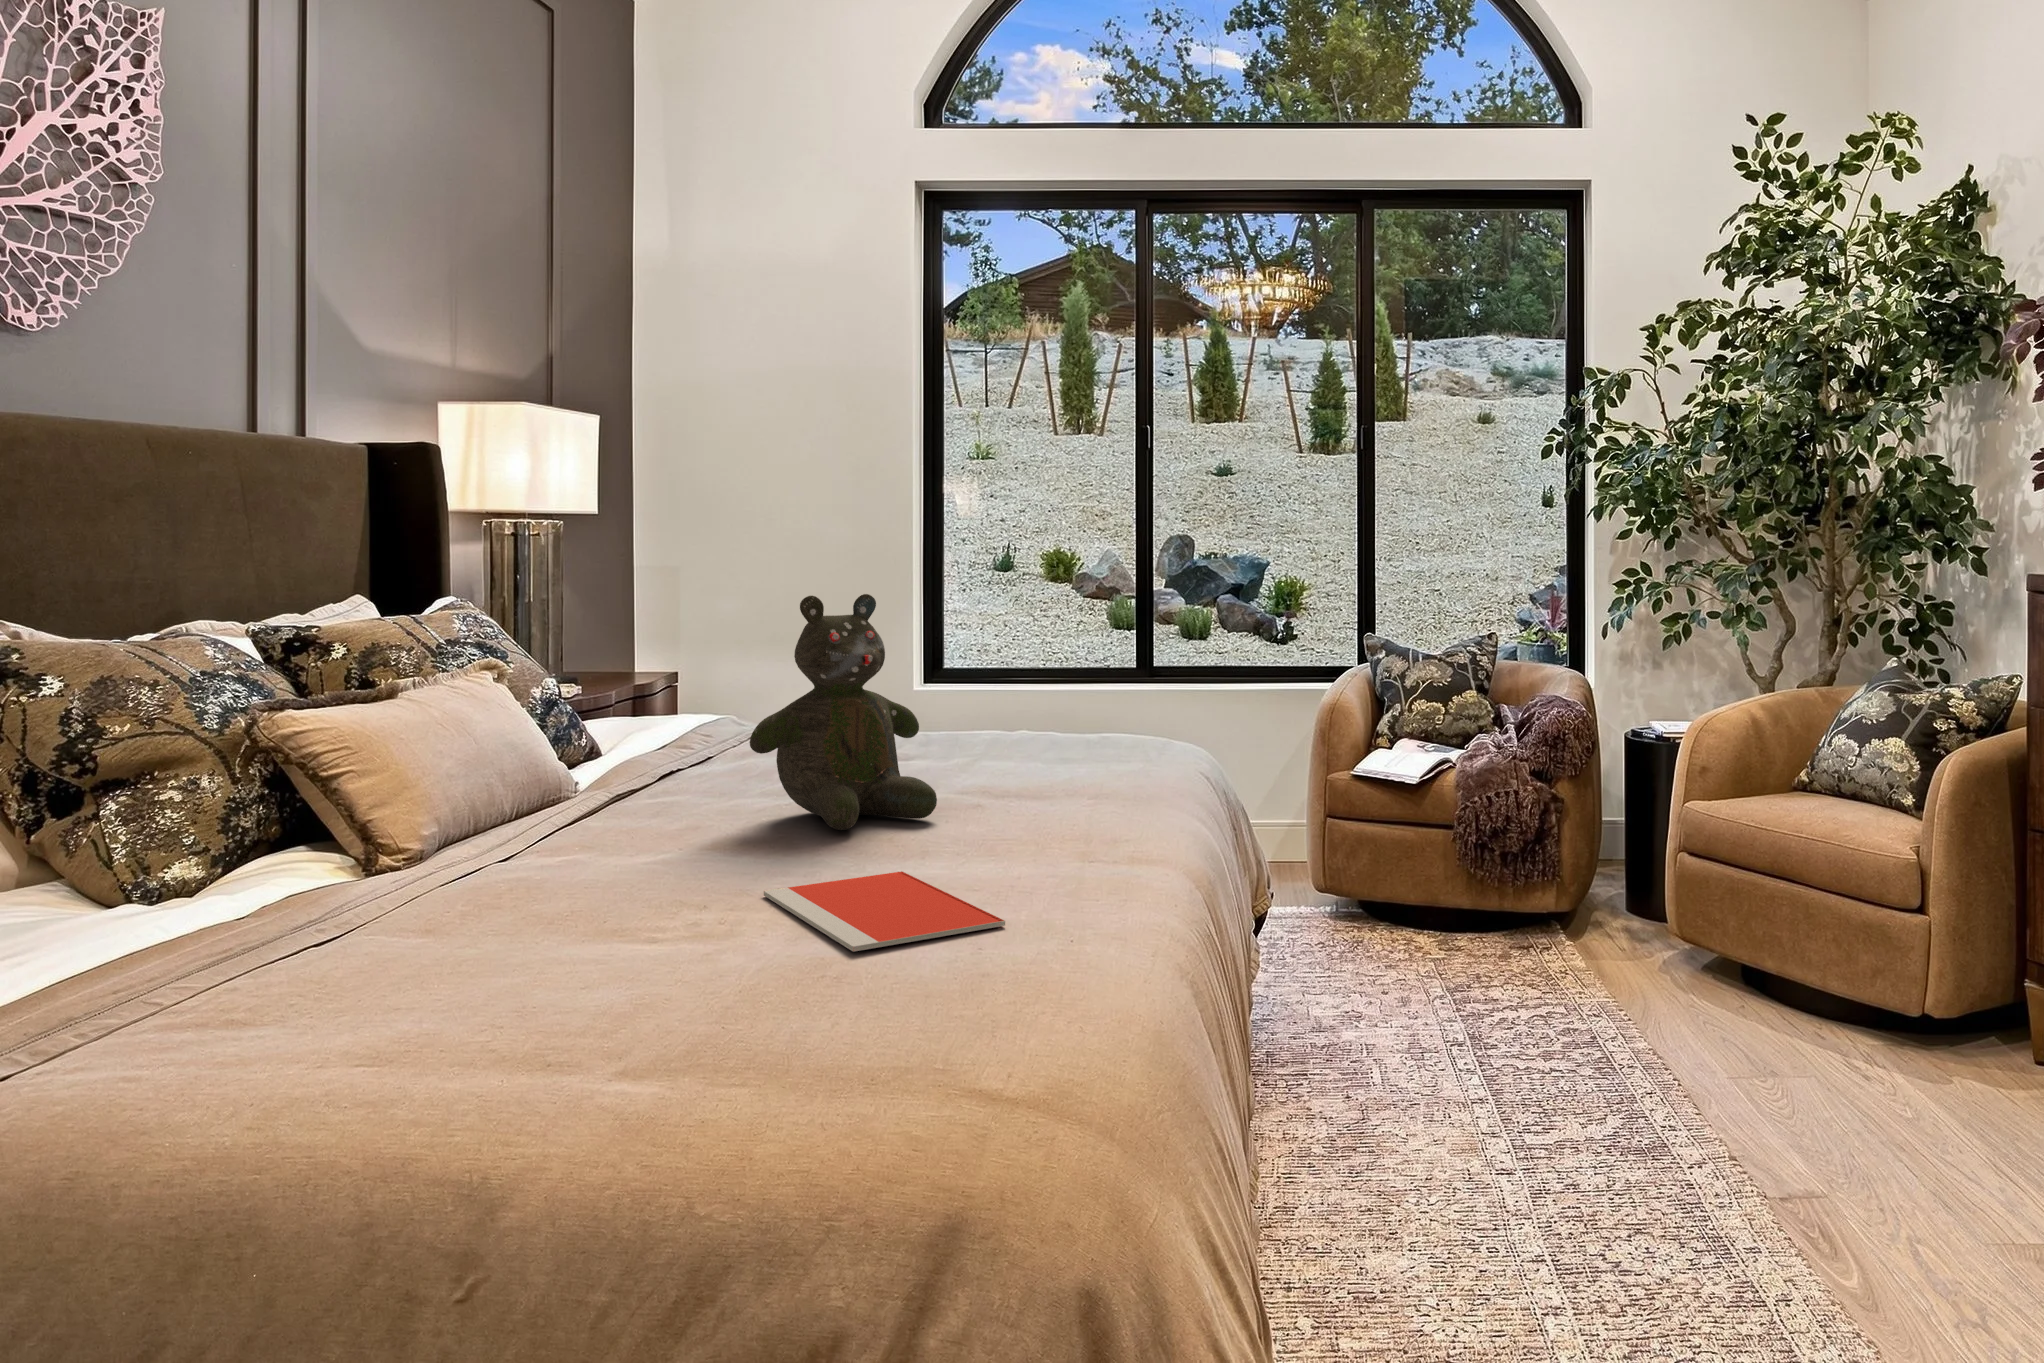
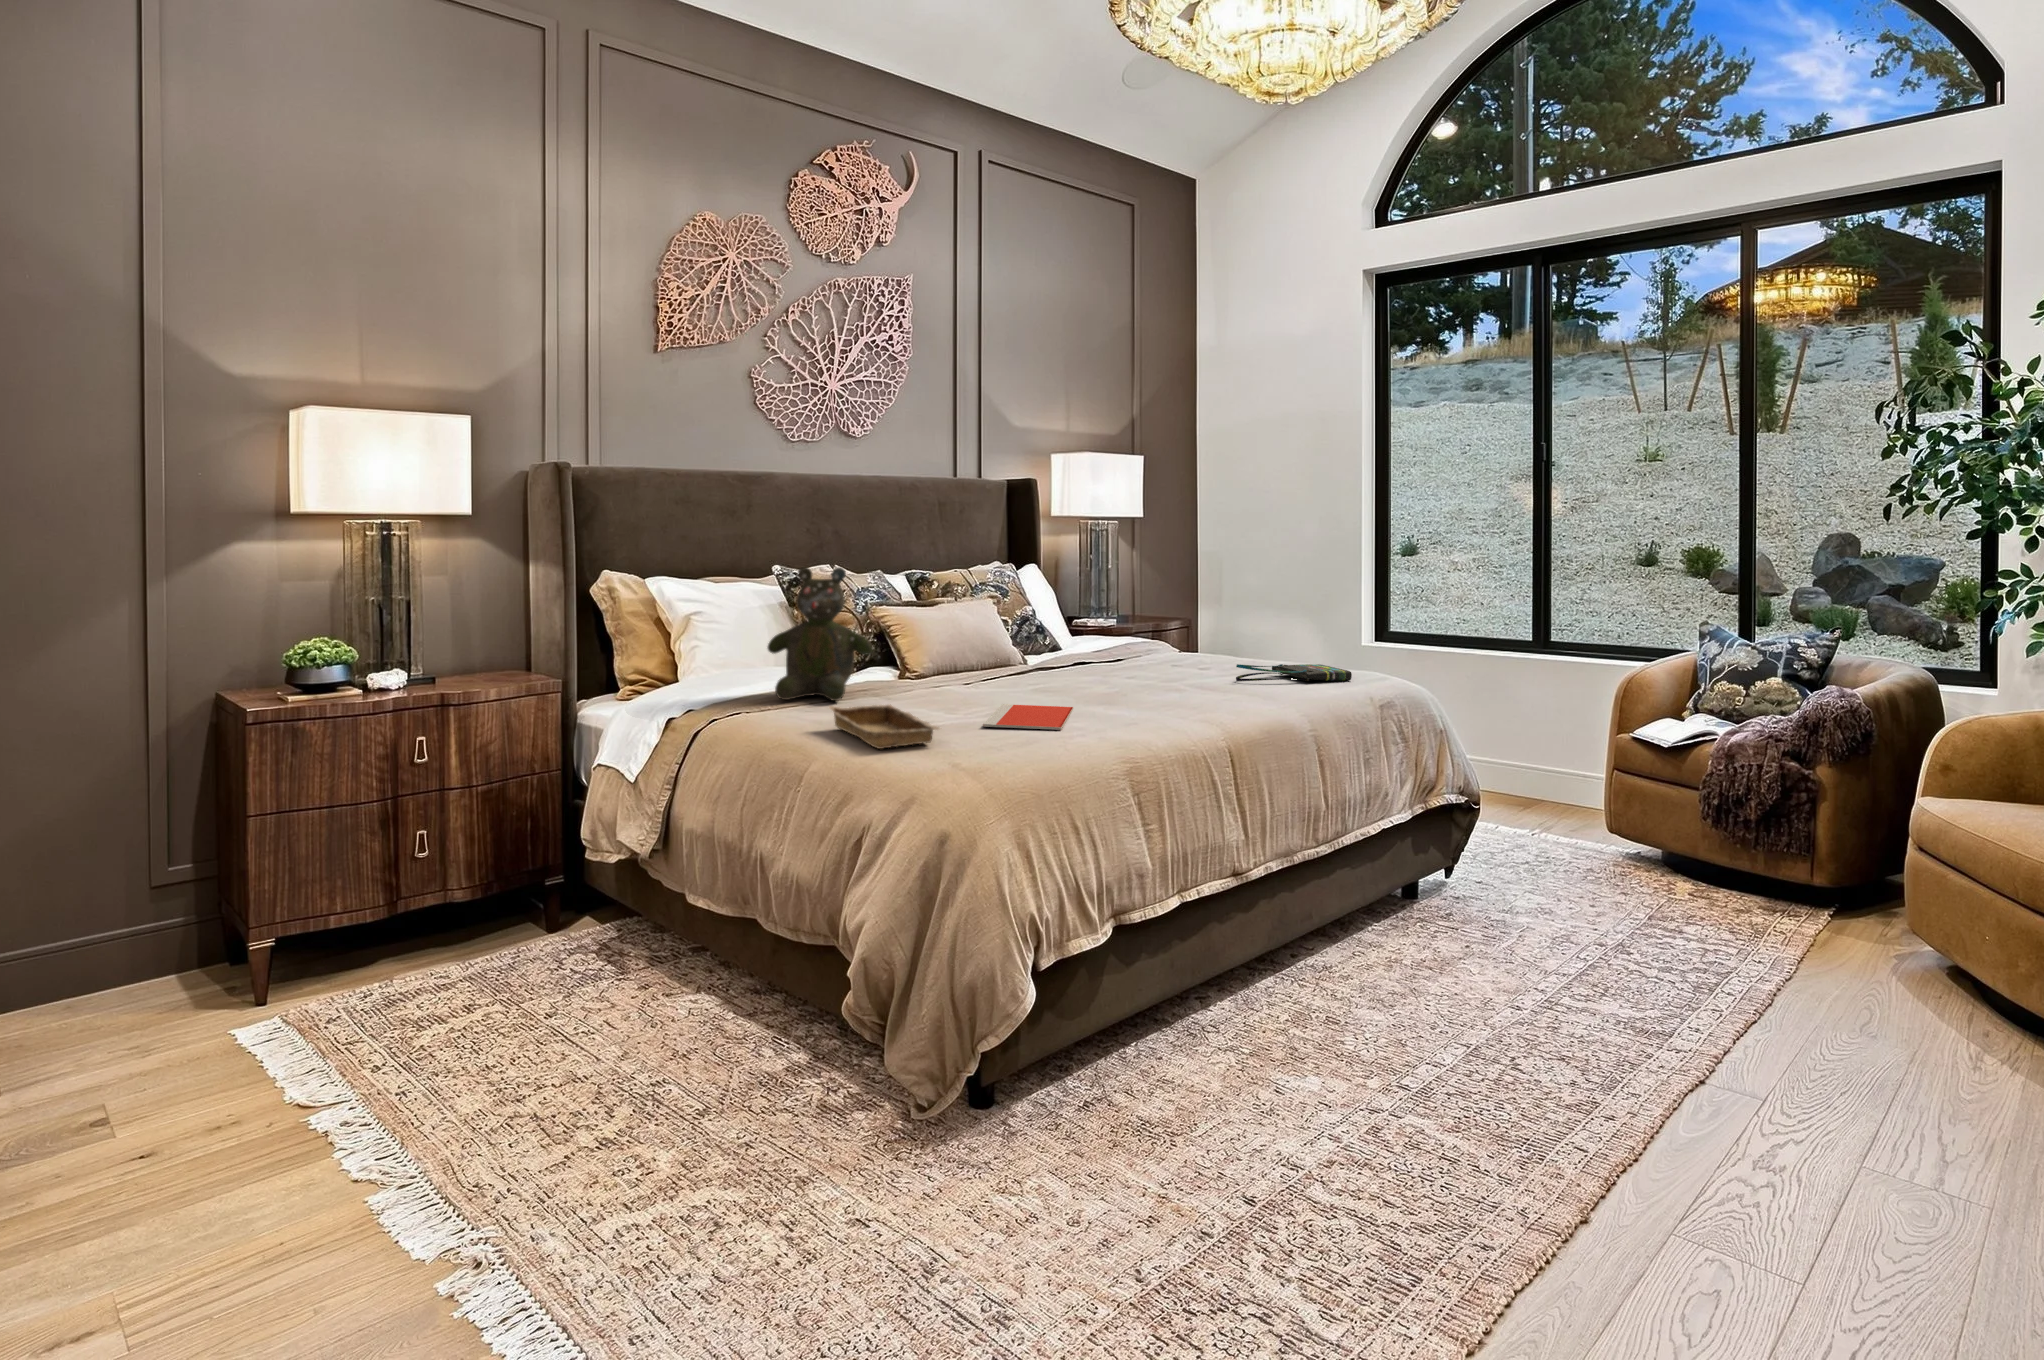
teddy bear: present [750,594,937,830] -> present [768,567,873,701]
tote bag: none [1006,733,1149,776] -> present [1236,664,1352,681]
tray: none [504,945,884,1069] -> present [830,705,940,749]

